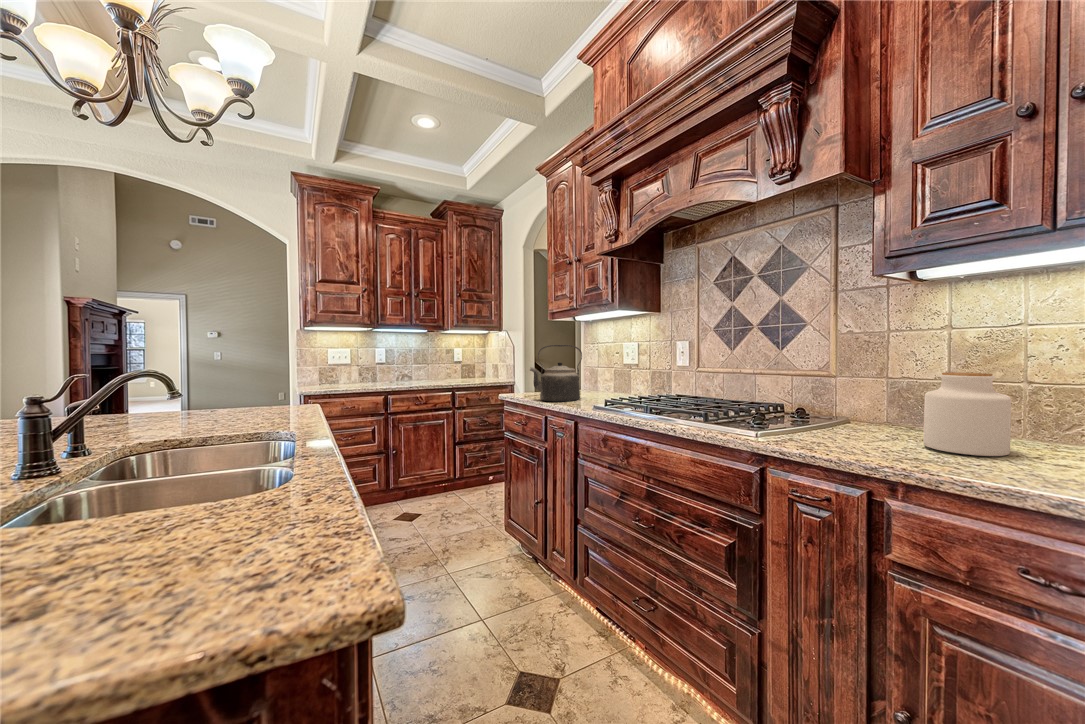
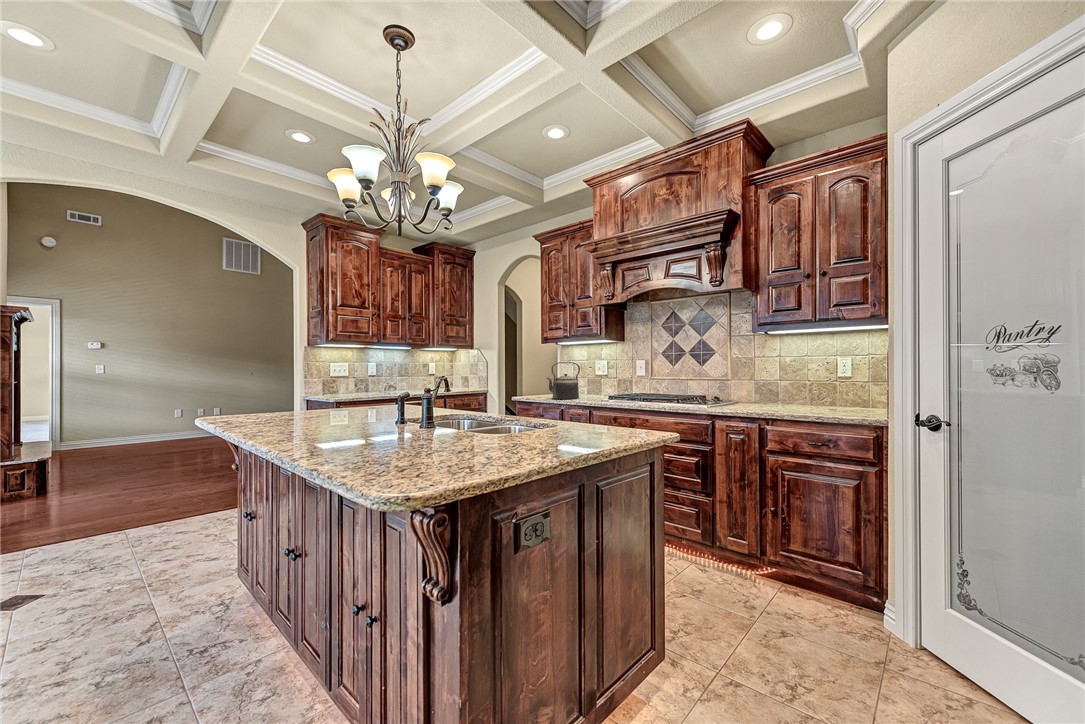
jar: present [923,372,1011,456] -> none [775,377,804,409]

